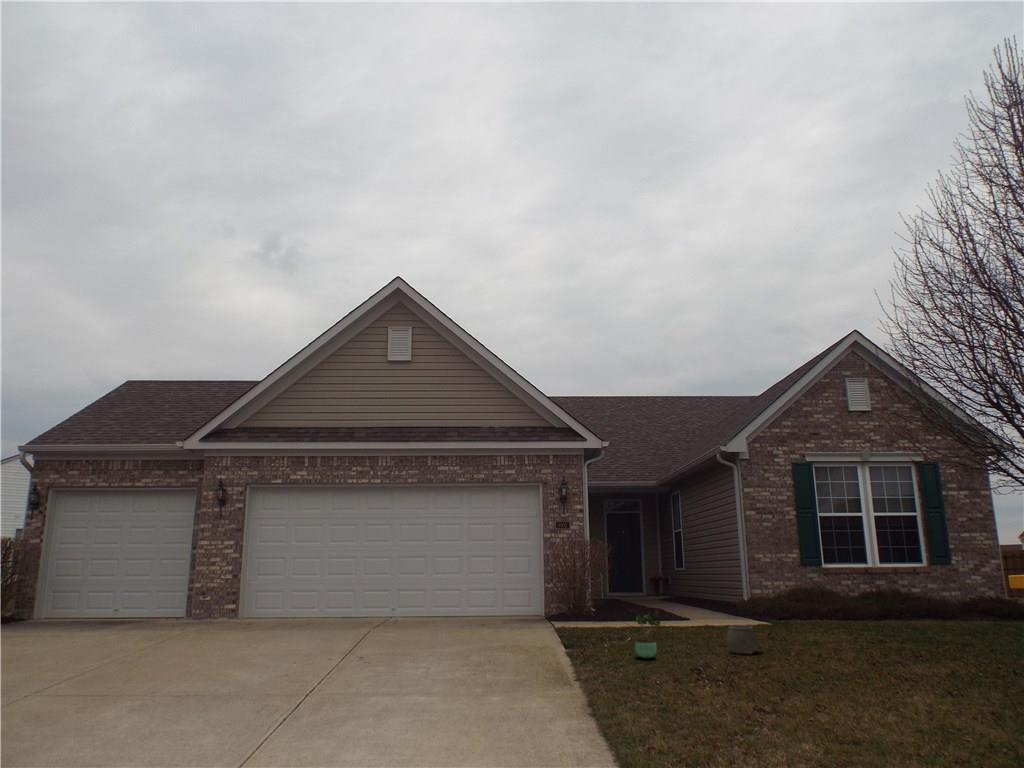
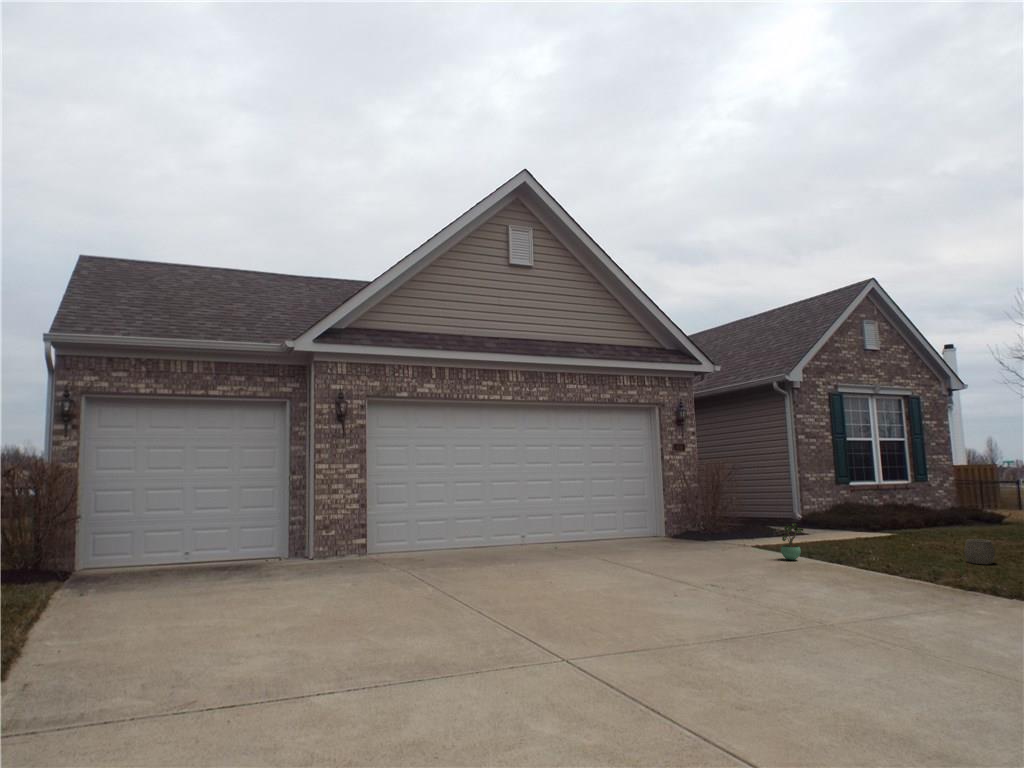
potted plant: present [632,614,660,658] -> present [781,523,803,560]

